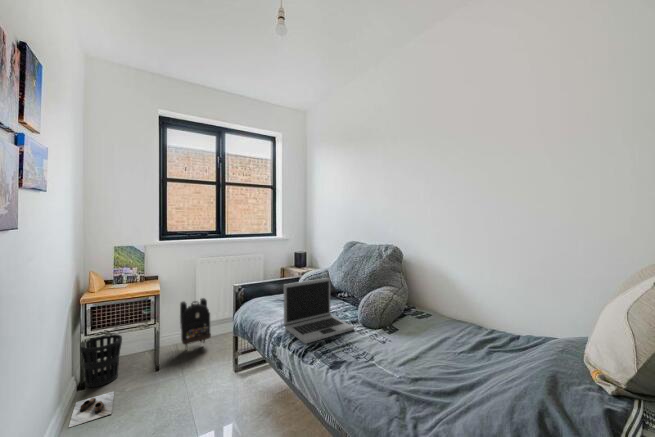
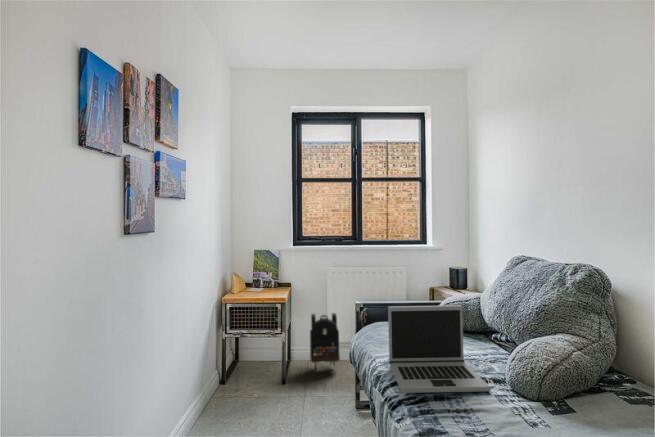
wastebasket: present [80,334,122,387] -> none [222,336,254,384]
shoe: present [68,391,114,428] -> none [201,393,242,415]

